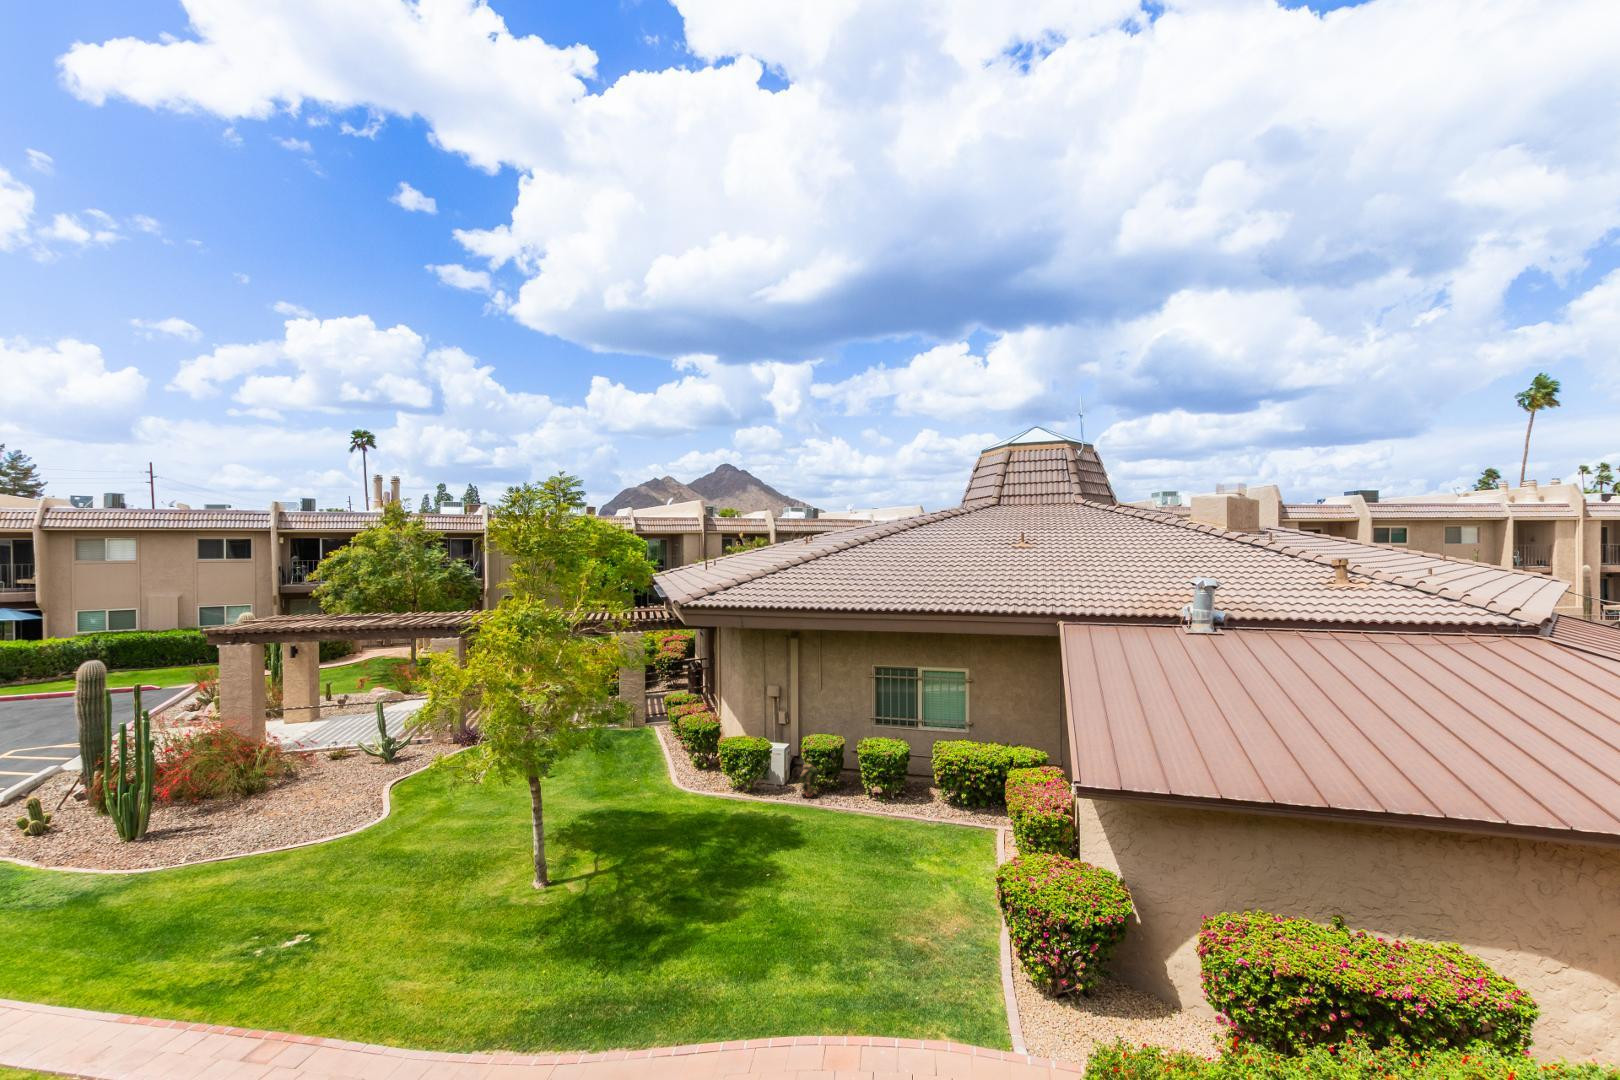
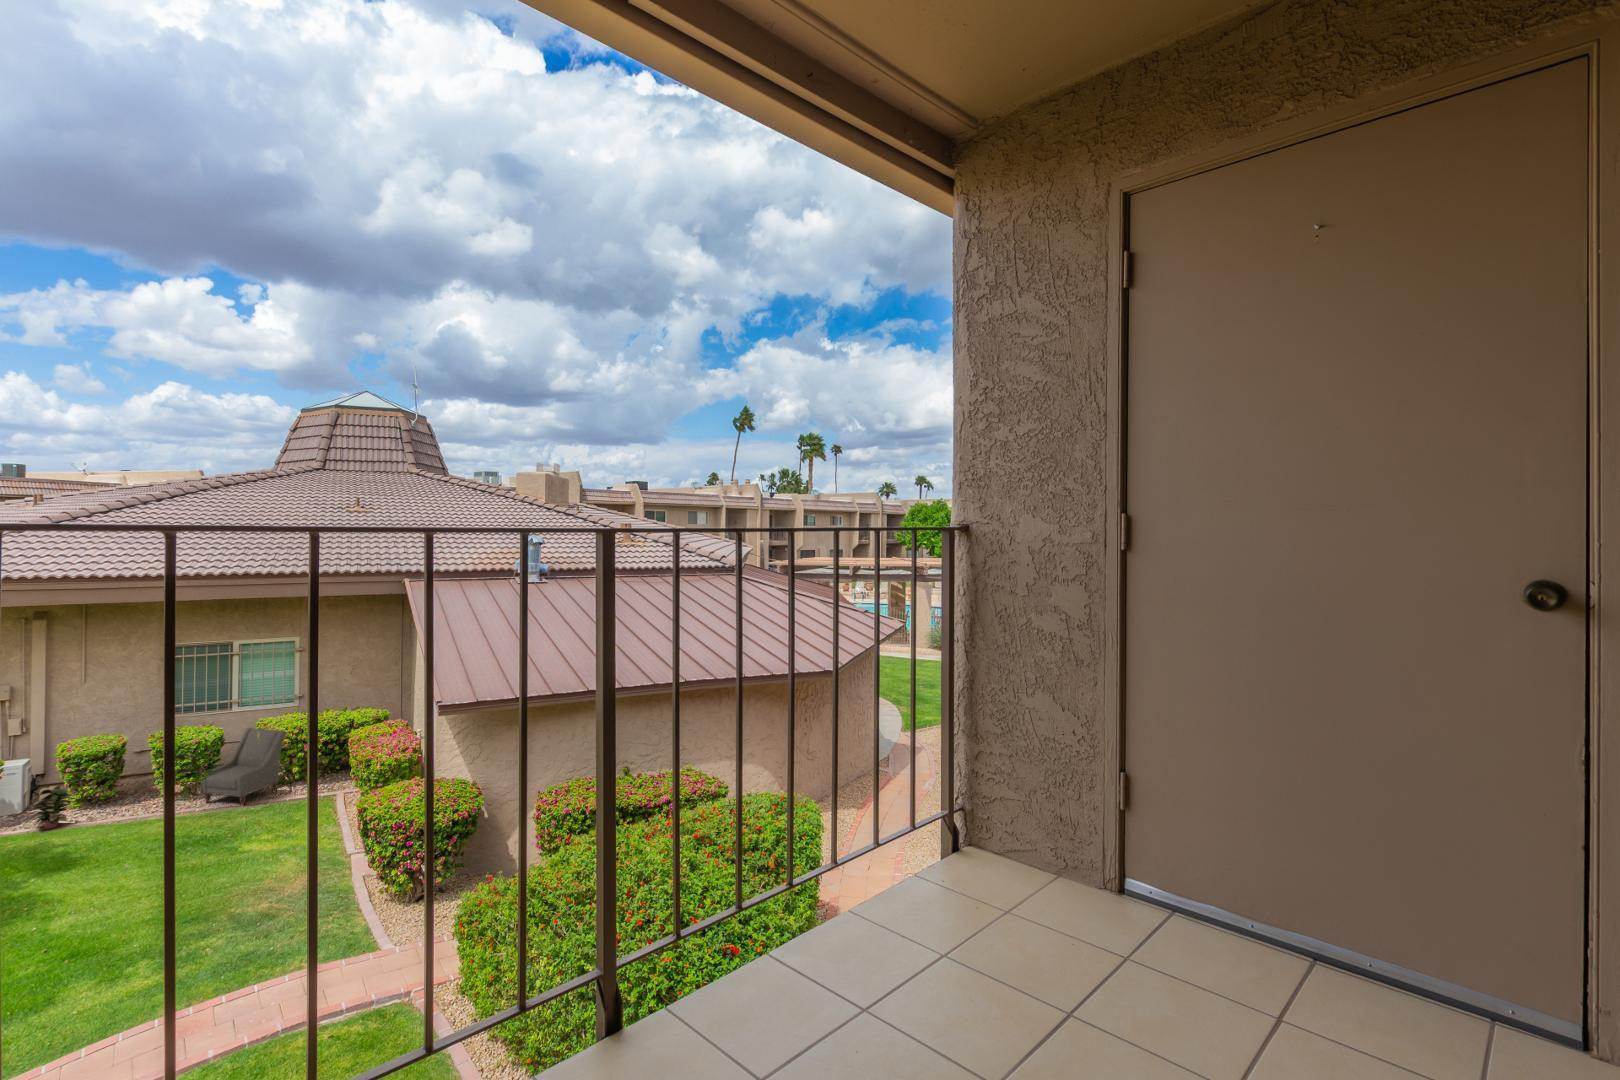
chair: none [896,746,957,819] -> present [202,728,286,806]

